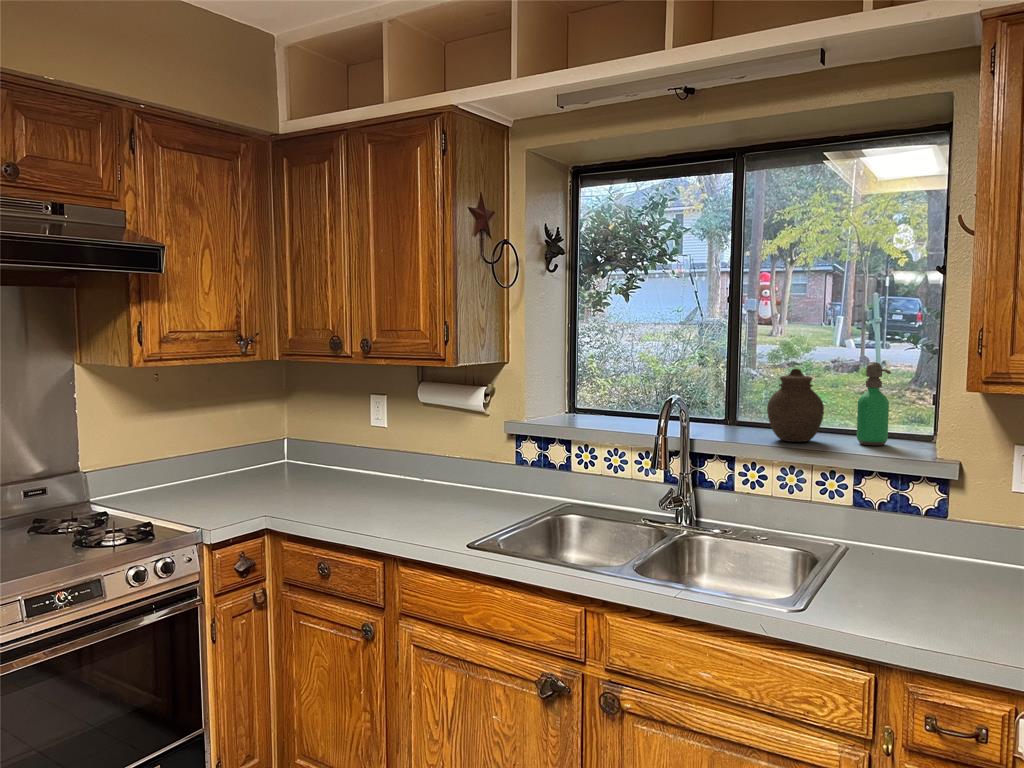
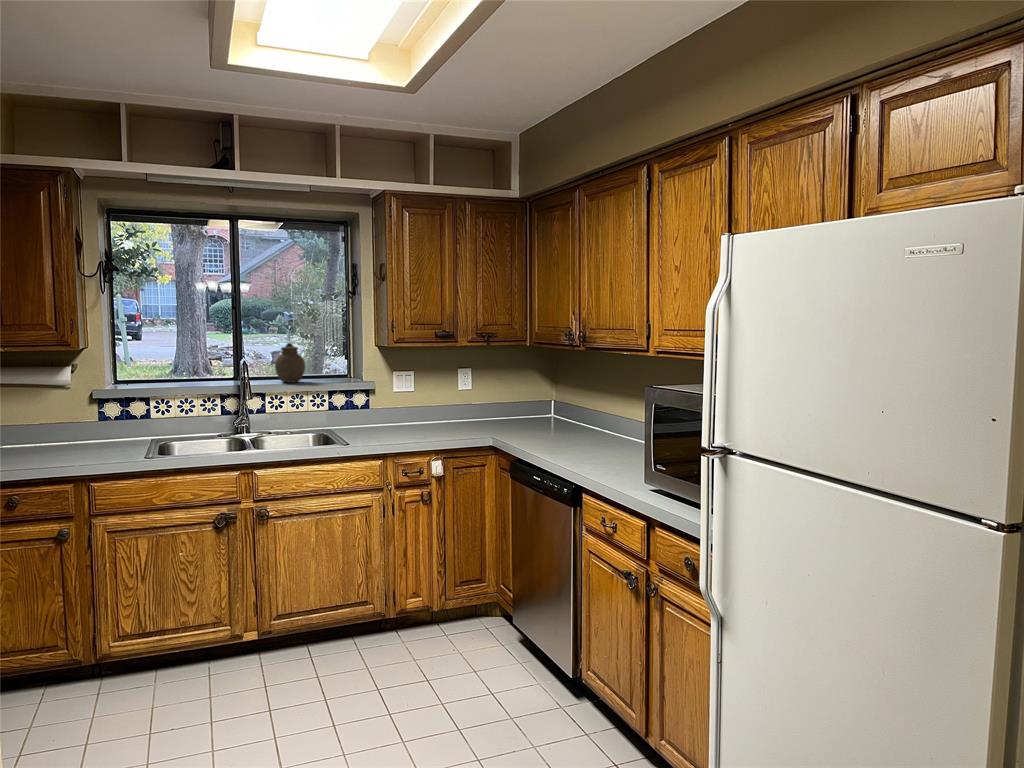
soap dispenser: present [857,362,891,445] -> none [319,338,336,380]

